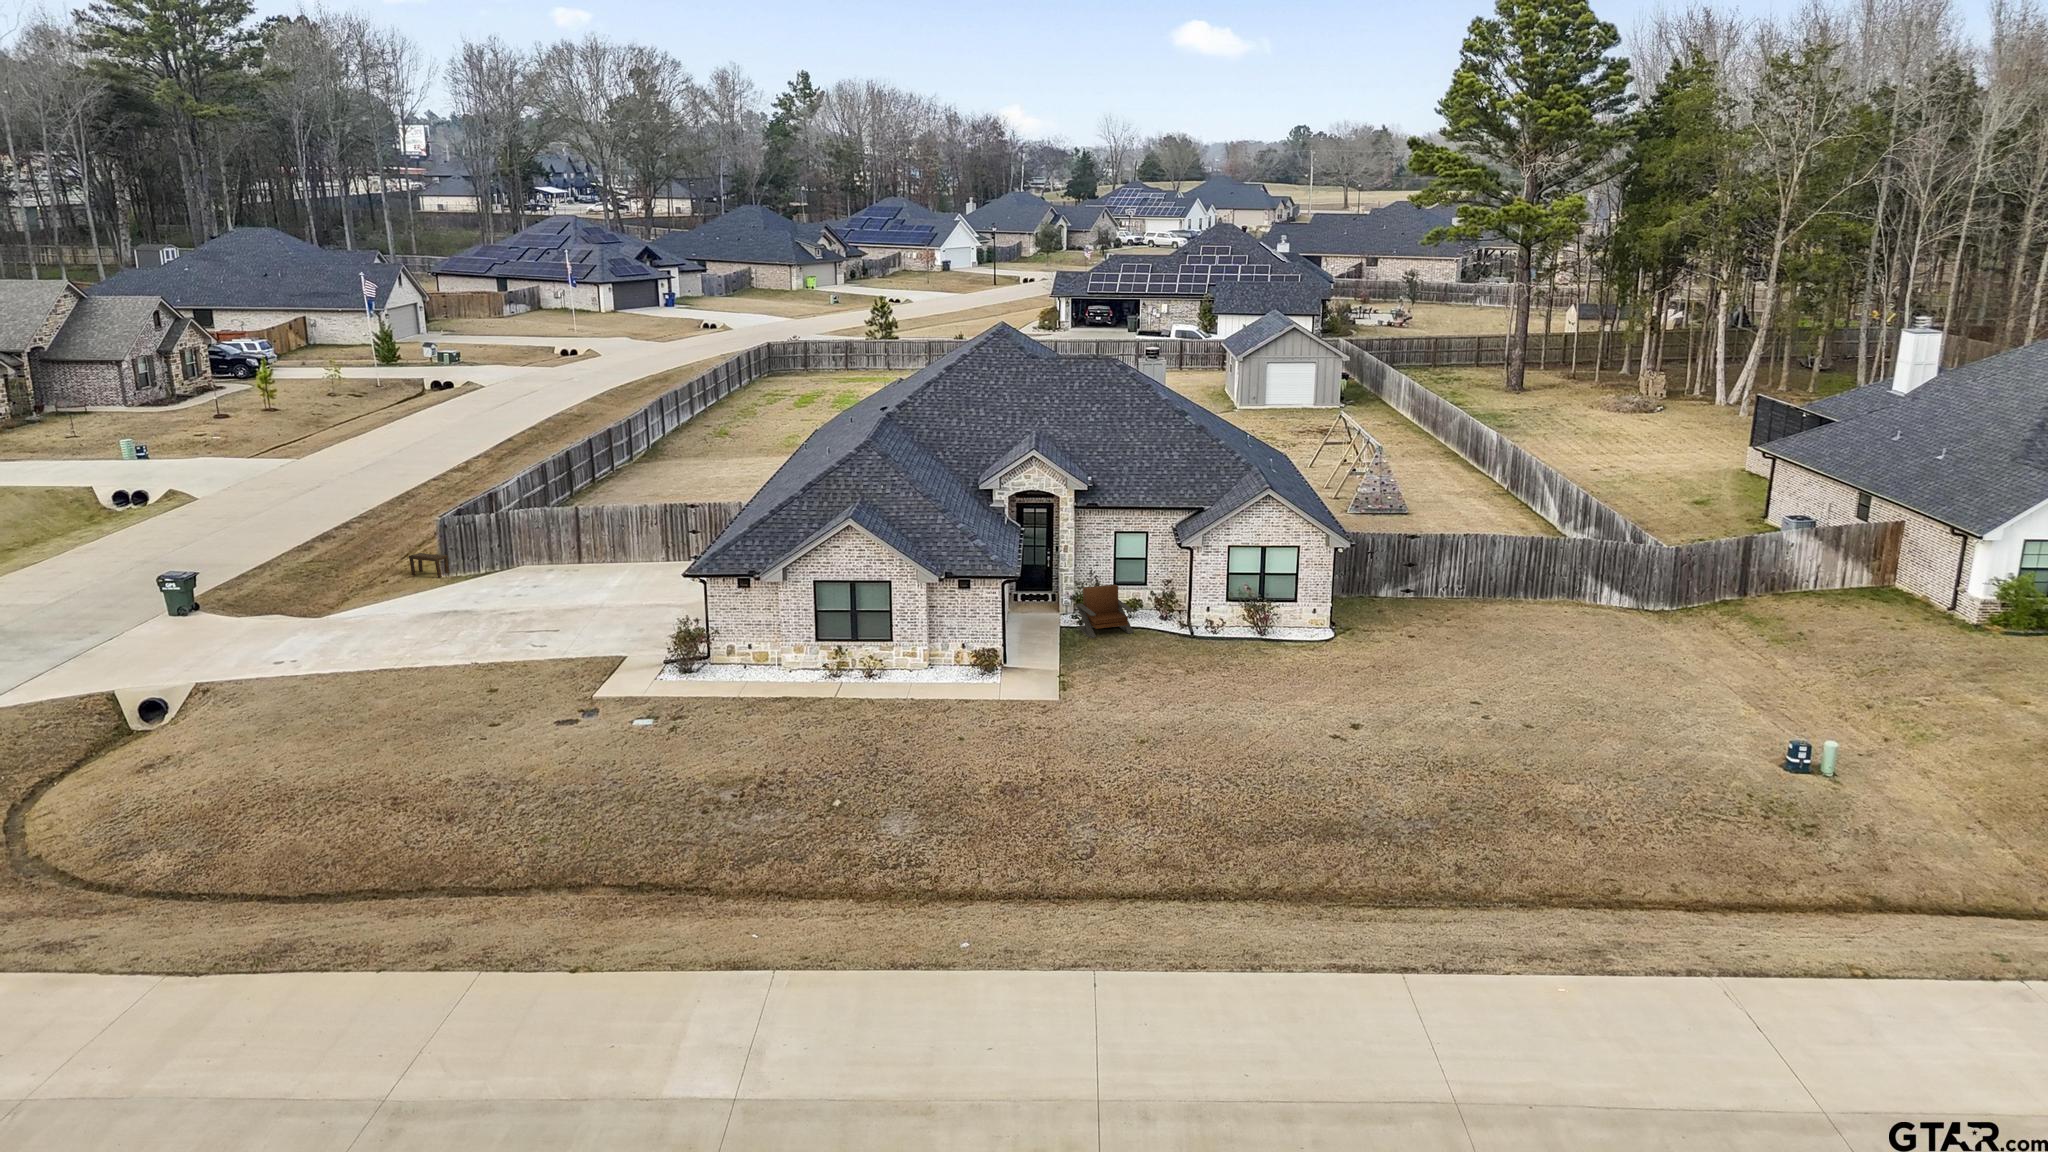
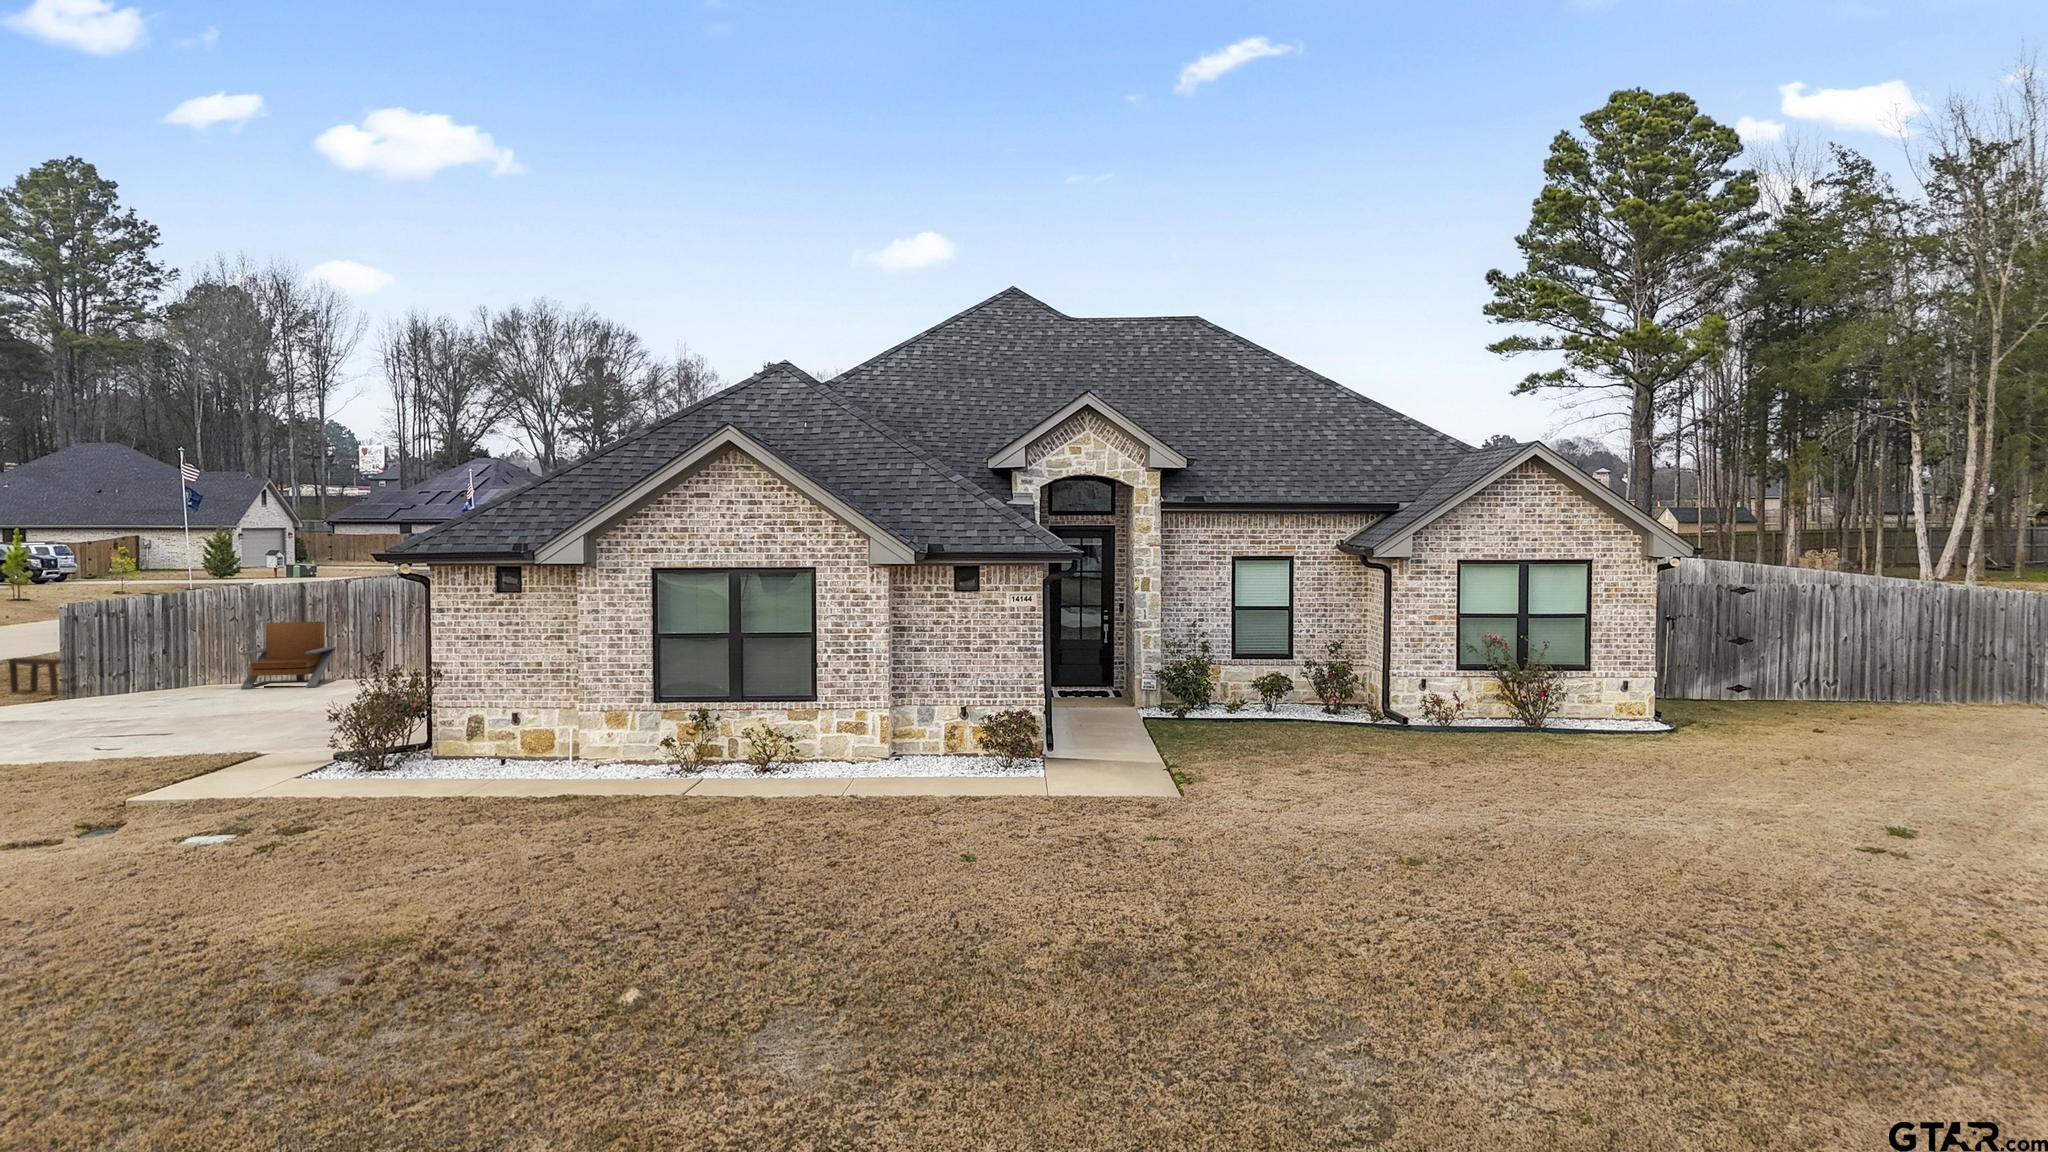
lounge chair: present [1076,584,1134,638] -> present [240,622,336,689]

